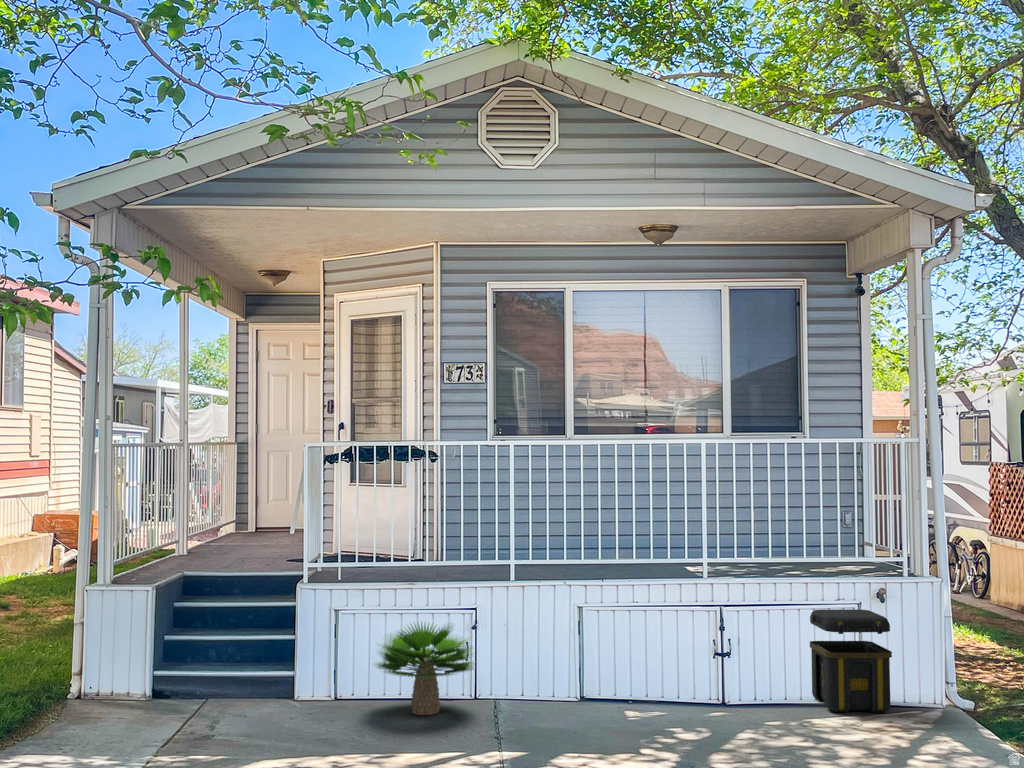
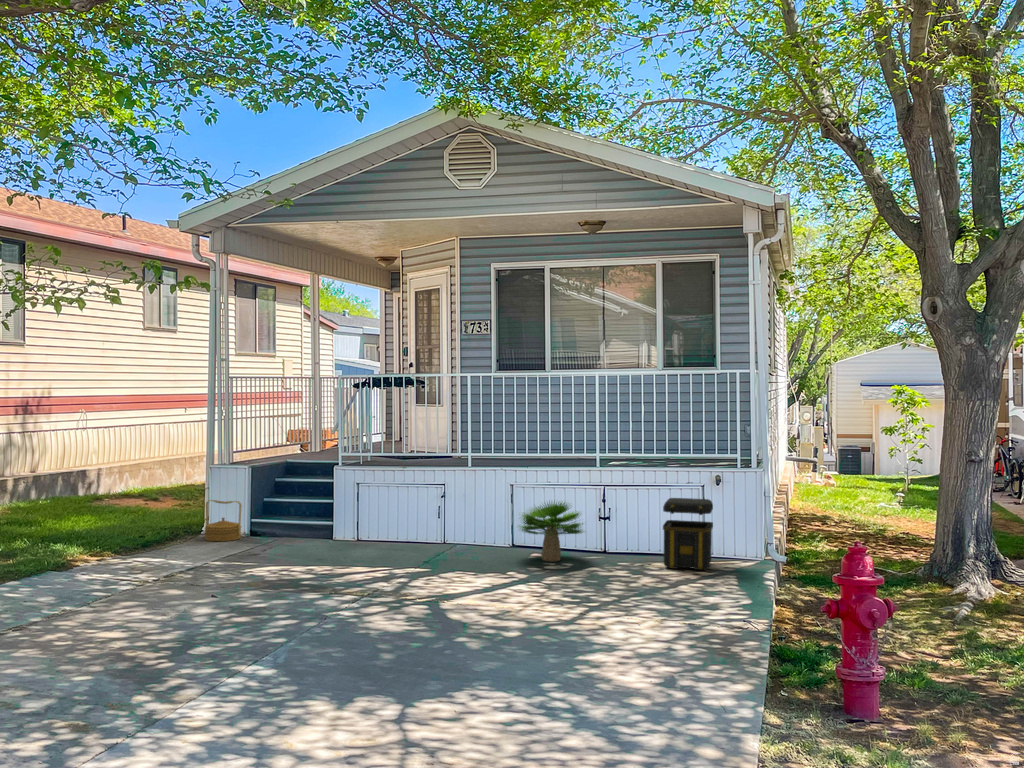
potted plant: present [378,623,475,715] -> present [520,501,583,561]
woven basket: none [83,646,149,716] -> present [205,500,241,541]

